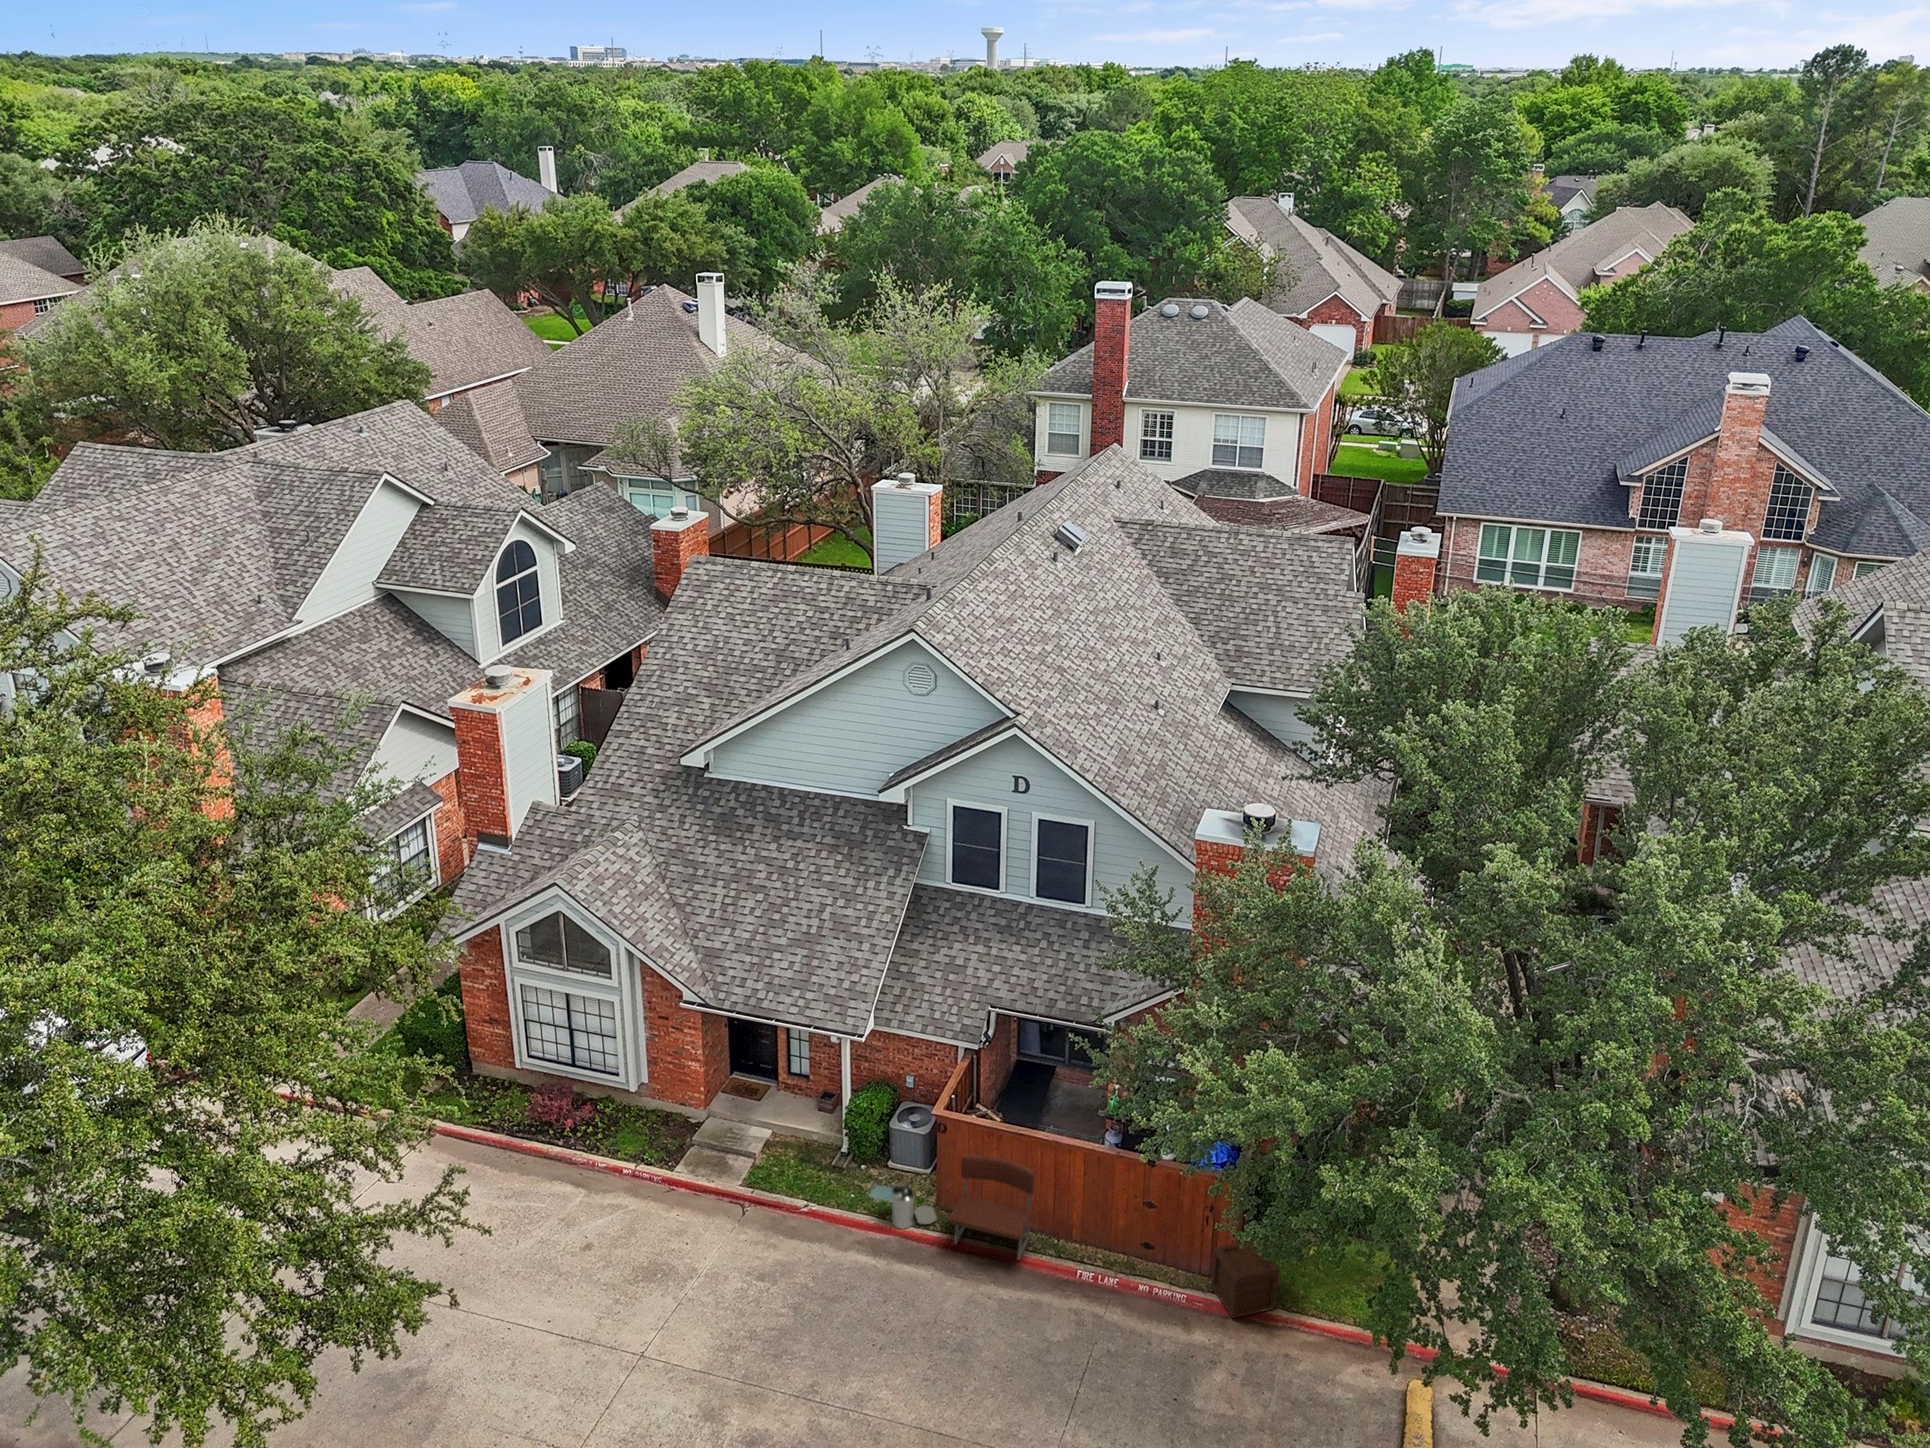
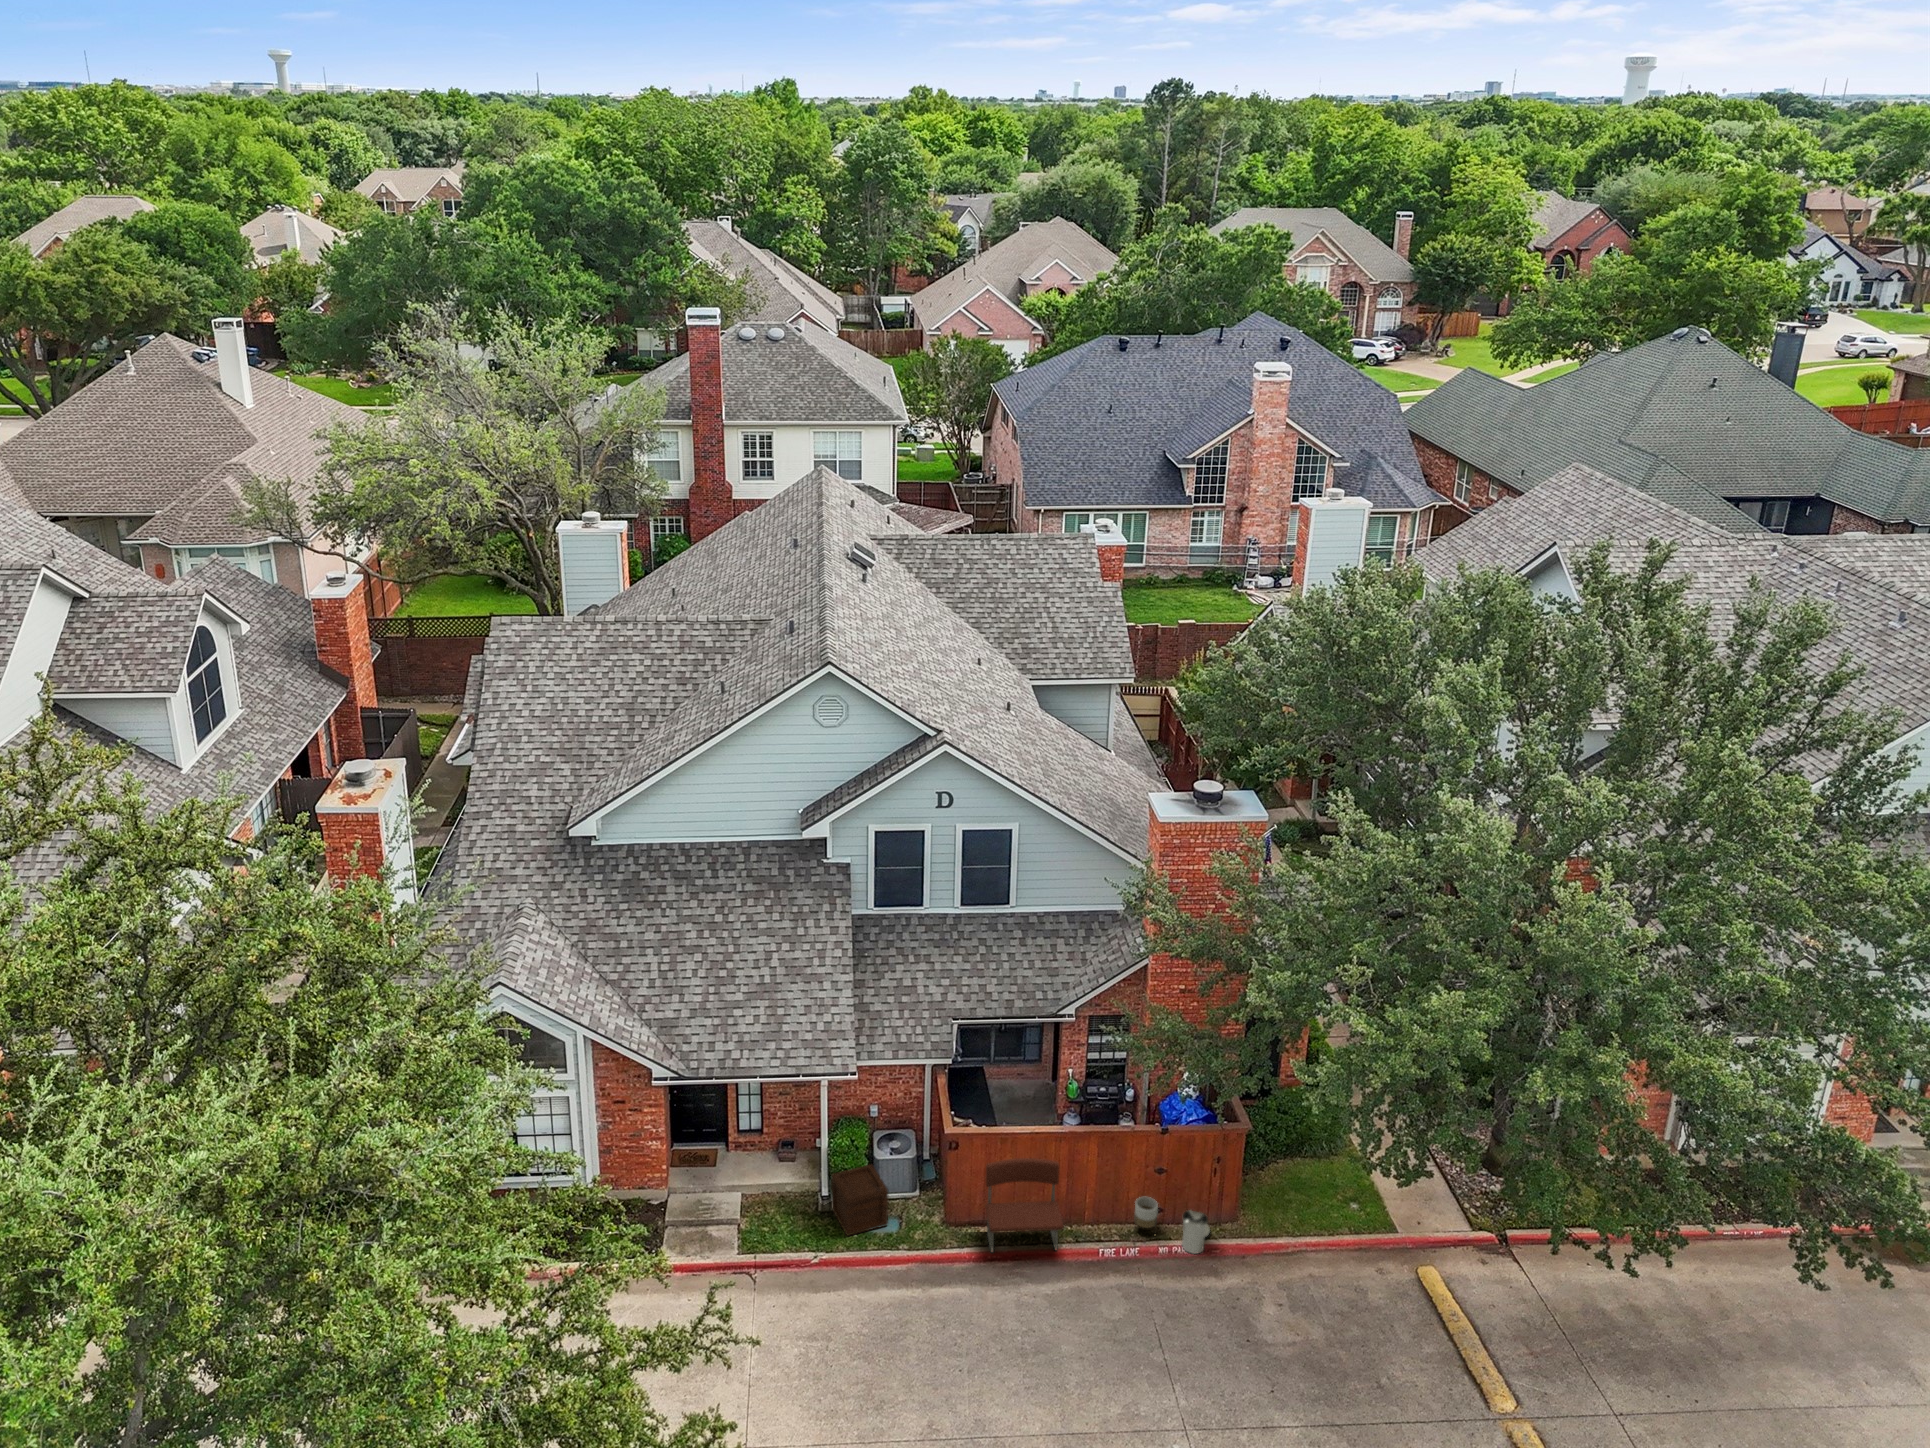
trash can: present [892,1185,937,1229] -> present [1182,1210,1210,1254]
planter: none [1108,1231,1135,1275] -> present [1134,1197,1158,1228]
wooden crate: present [1211,1244,1280,1318] -> present [831,1164,888,1236]

